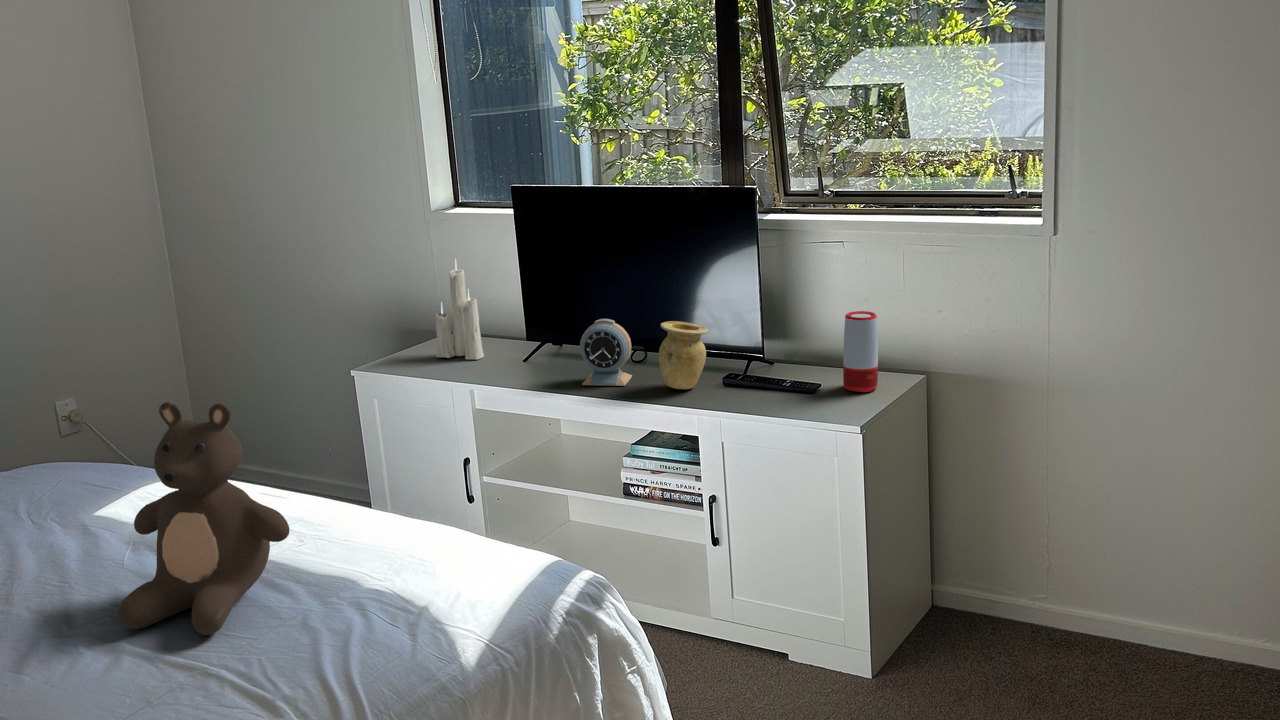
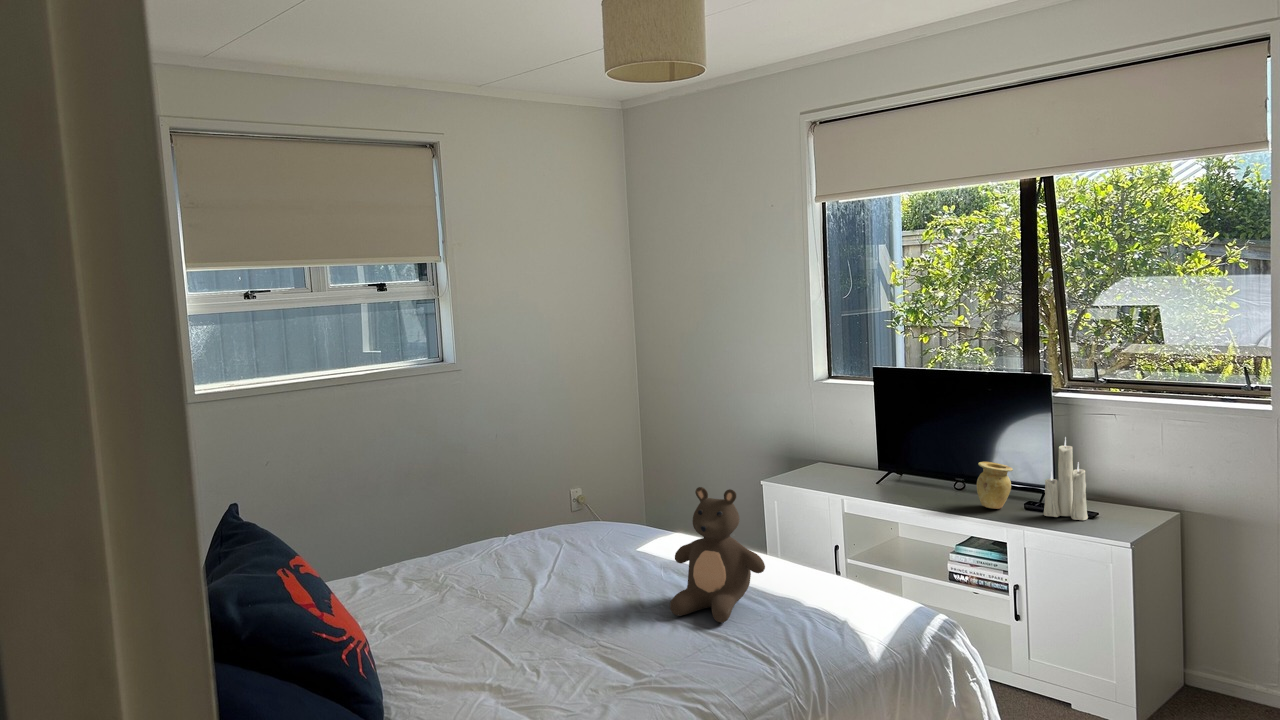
candle: present [435,259,484,360] -> present [1043,437,1088,520]
speaker: present [843,311,878,392] -> none [1116,461,1143,519]
alarm clock: present [580,319,632,386] -> none [919,458,956,504]

